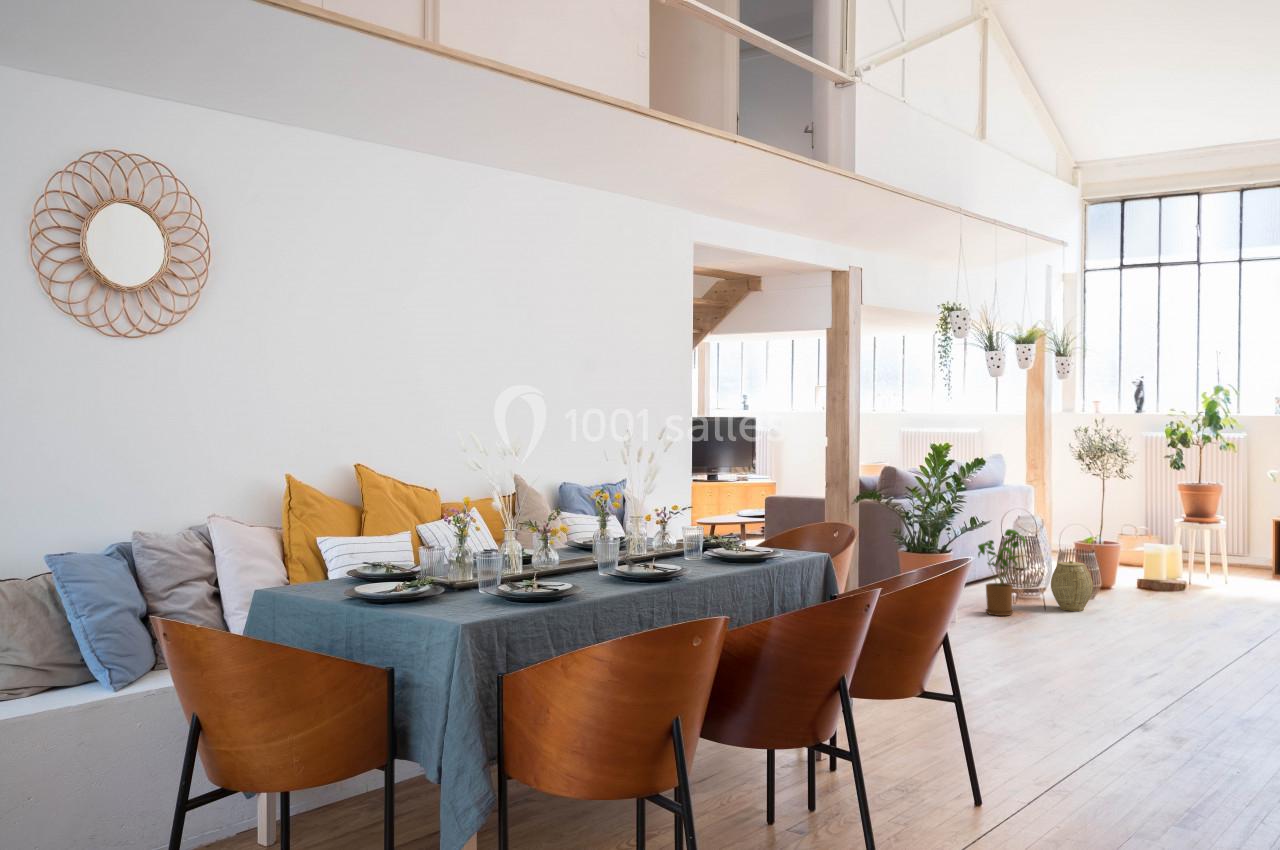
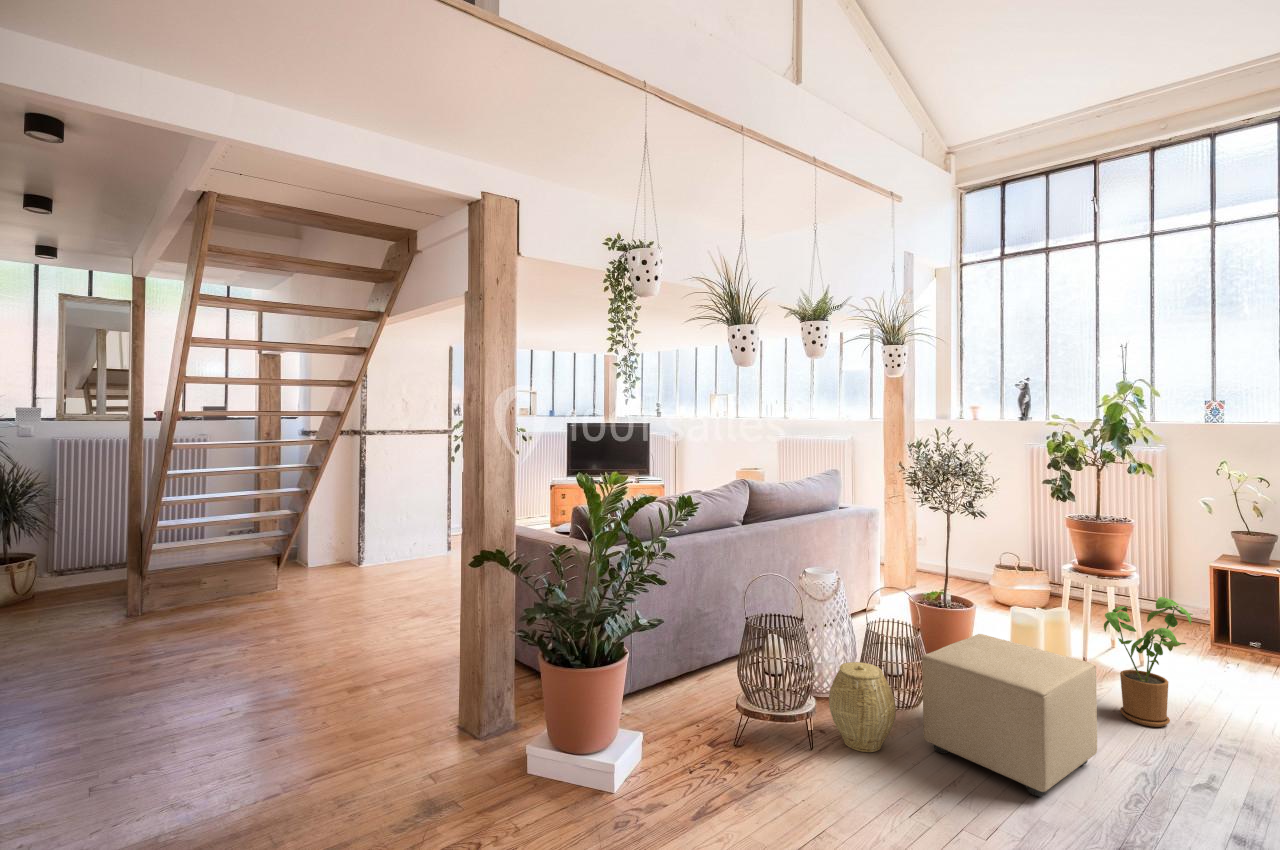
house plant: present [978,529,1027,616] -> present [1104,597,1193,727]
ottoman: none [1107,547,1204,617] -> present [922,634,1097,796]

